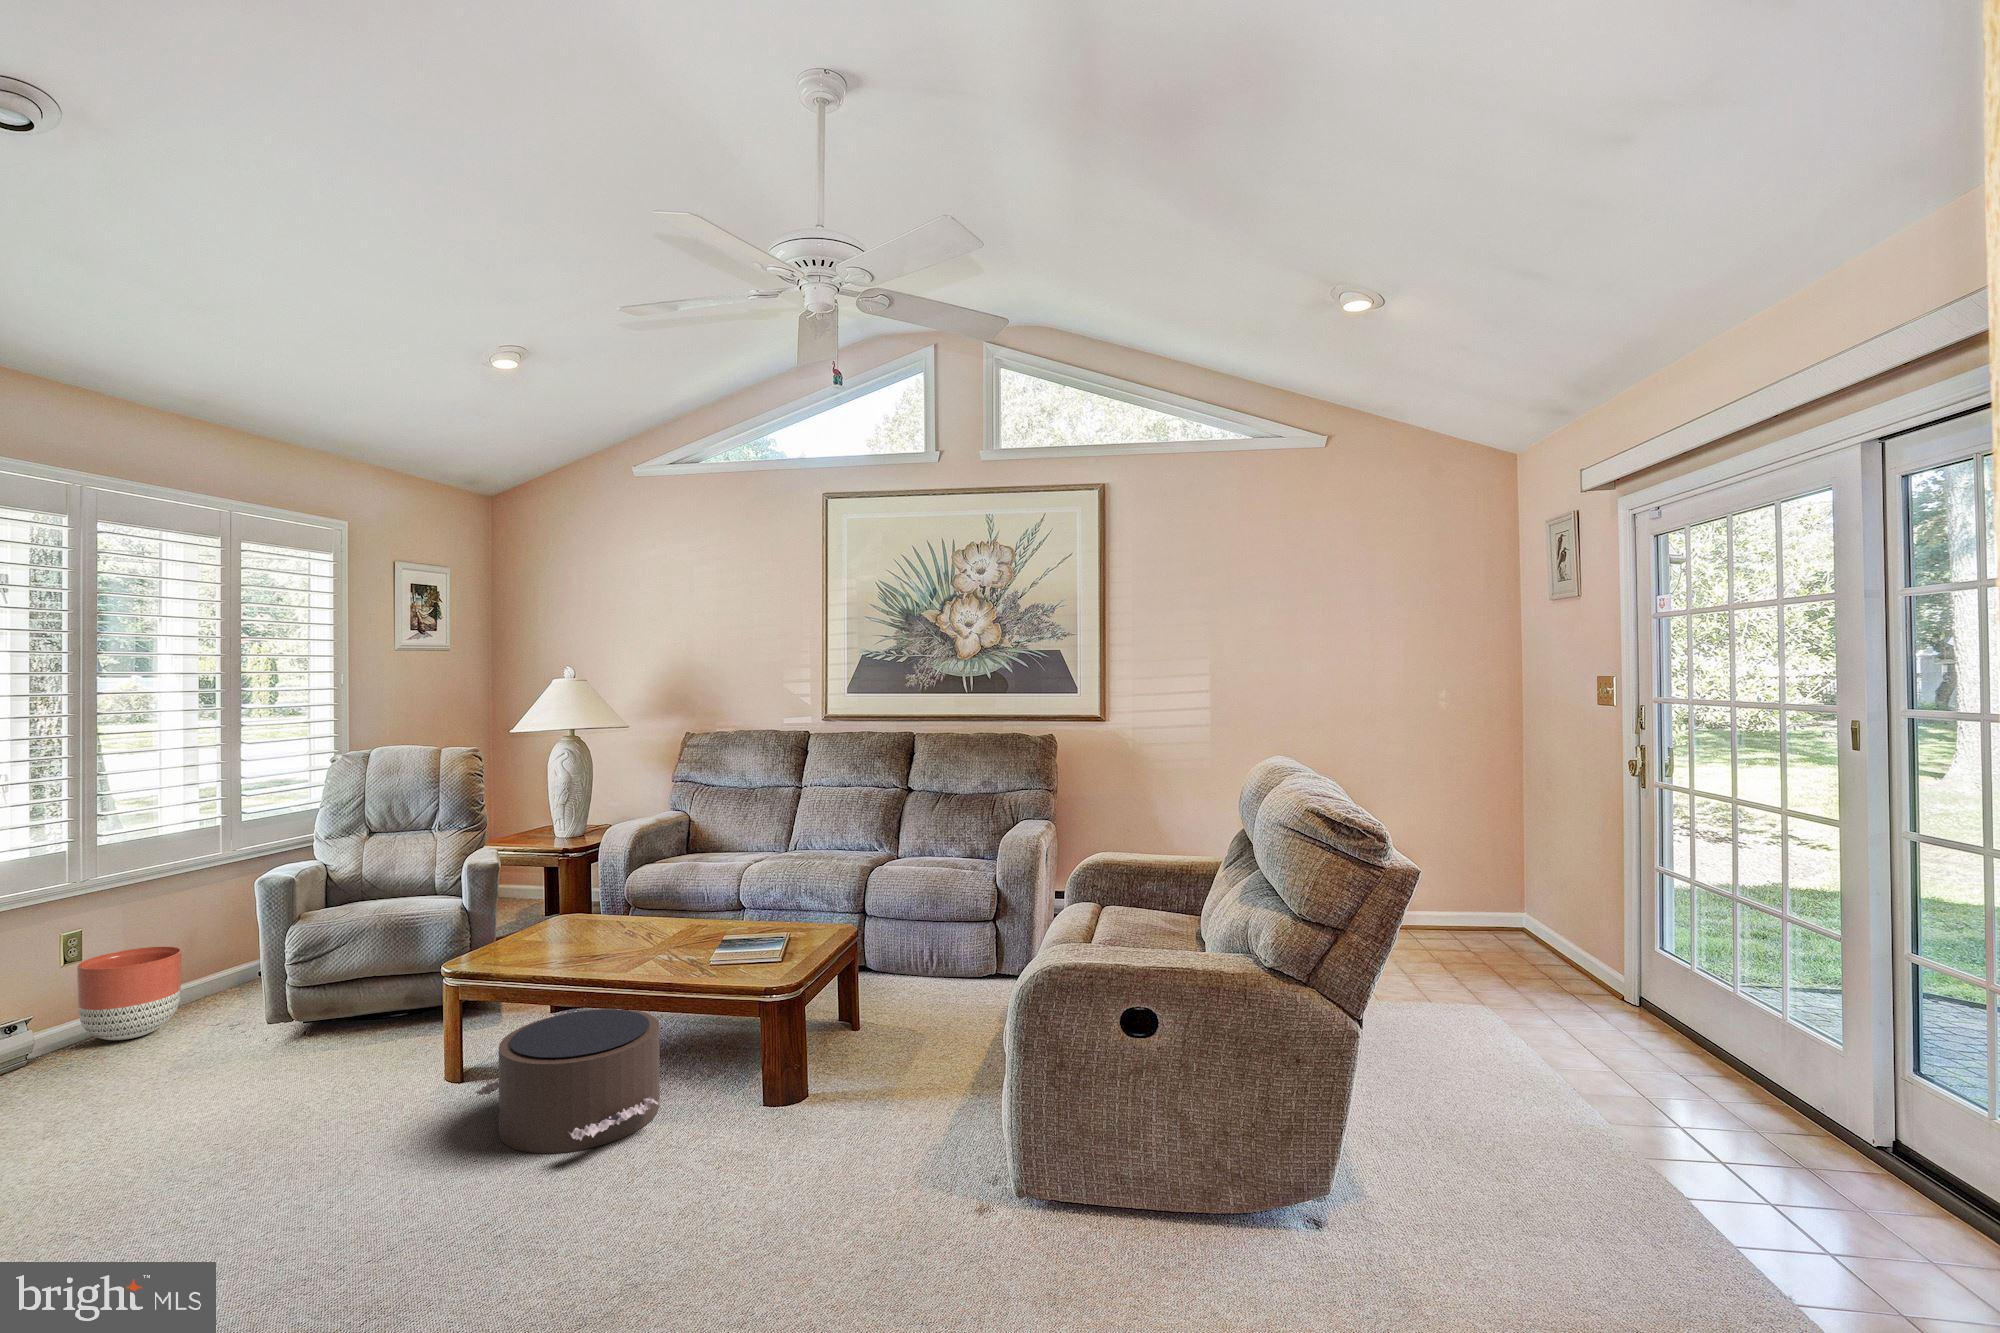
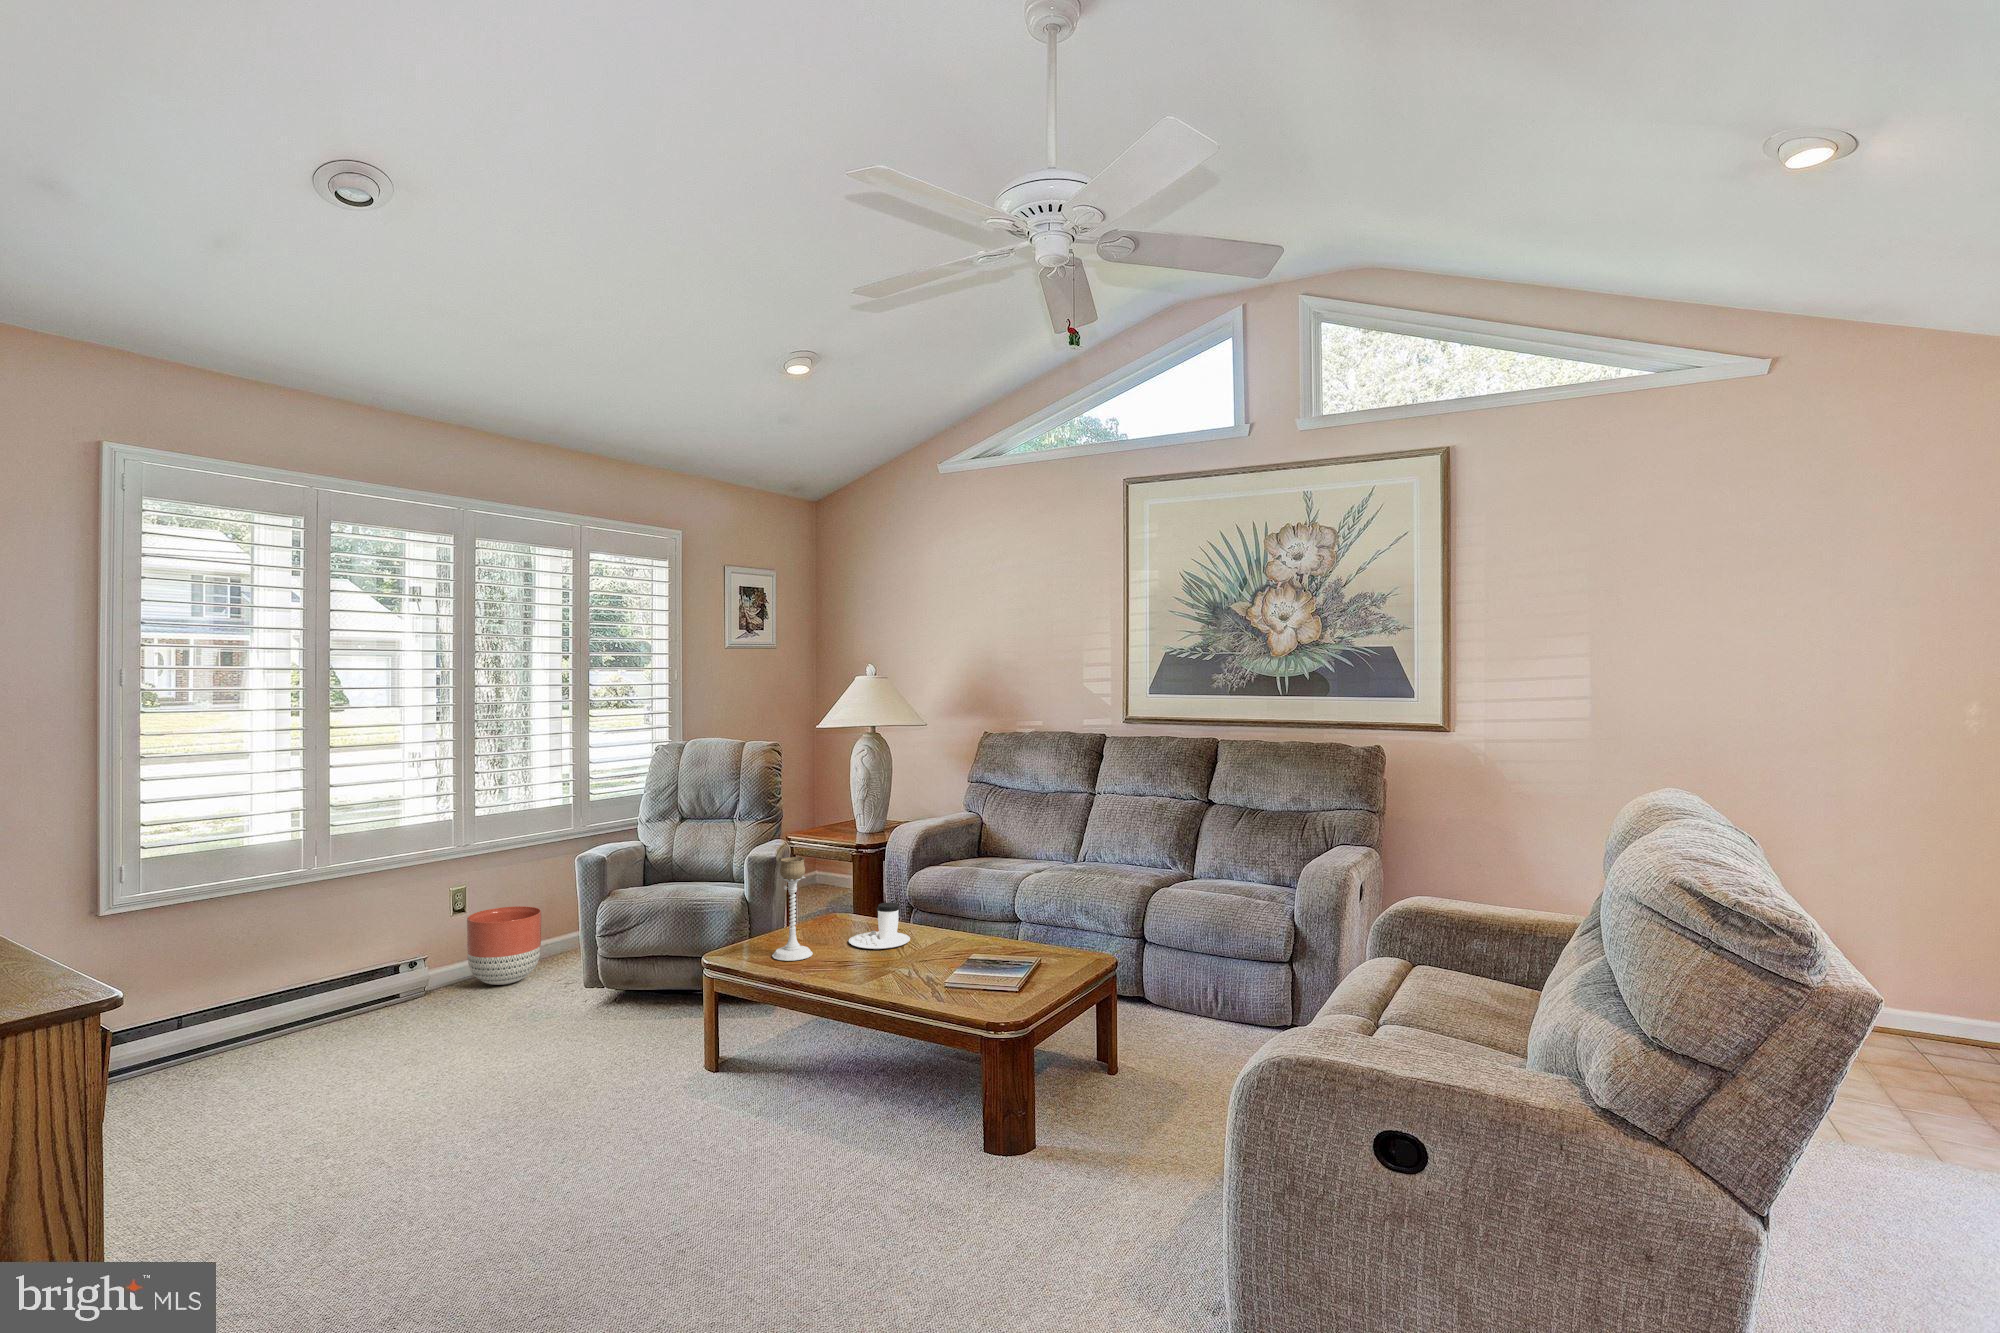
candle holder: none [518,858,562,962] -> present [772,857,813,961]
coffee cup: none [594,896,657,942] -> present [849,902,910,949]
pouf: present [476,1009,661,1153] -> none [719,1018,885,1167]

